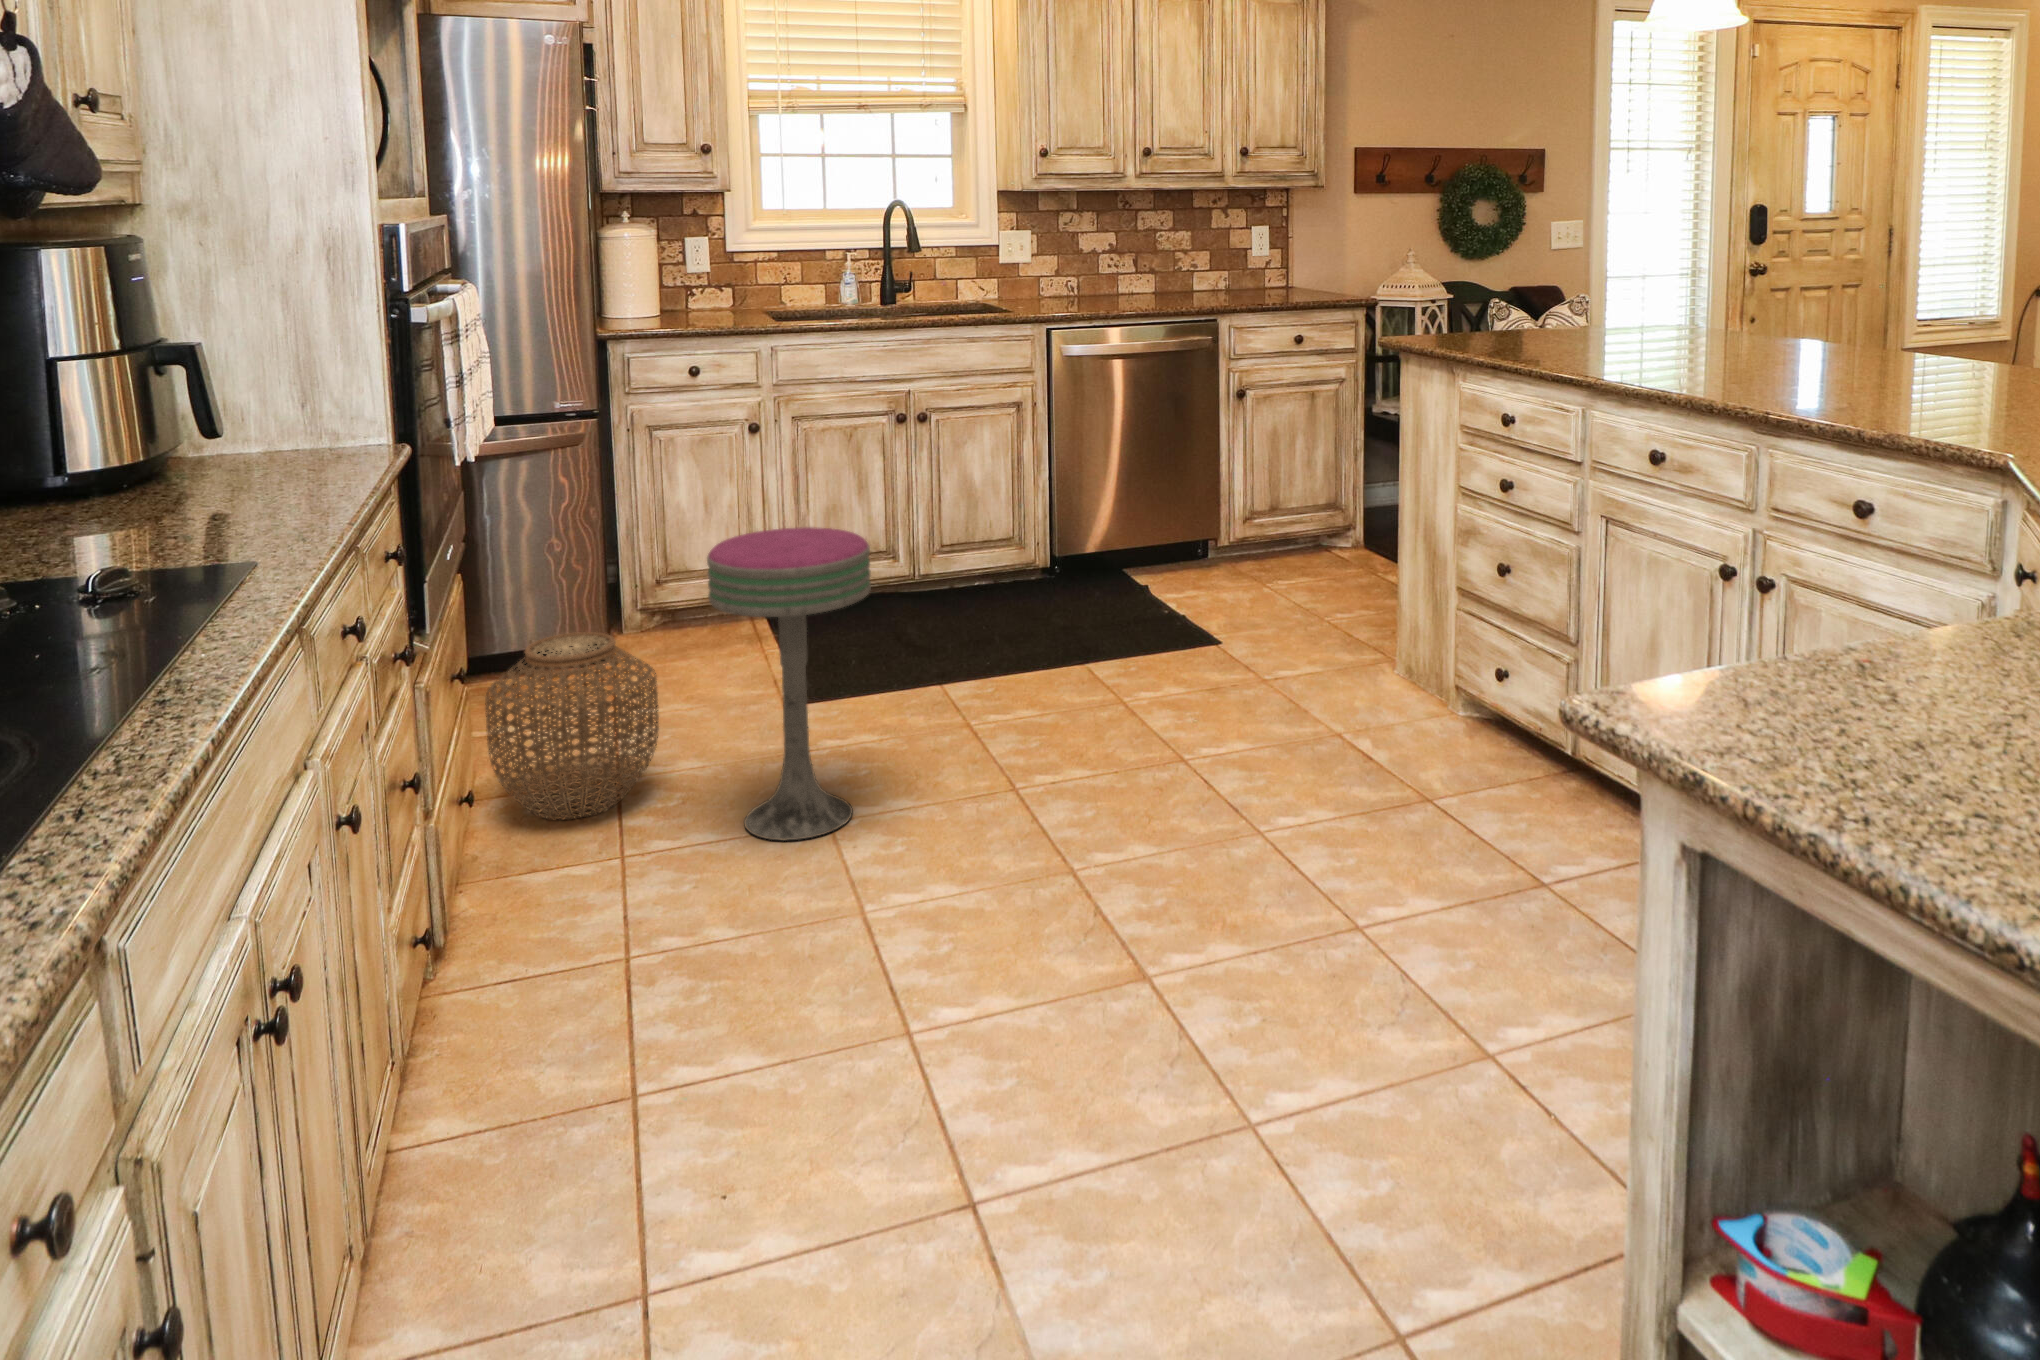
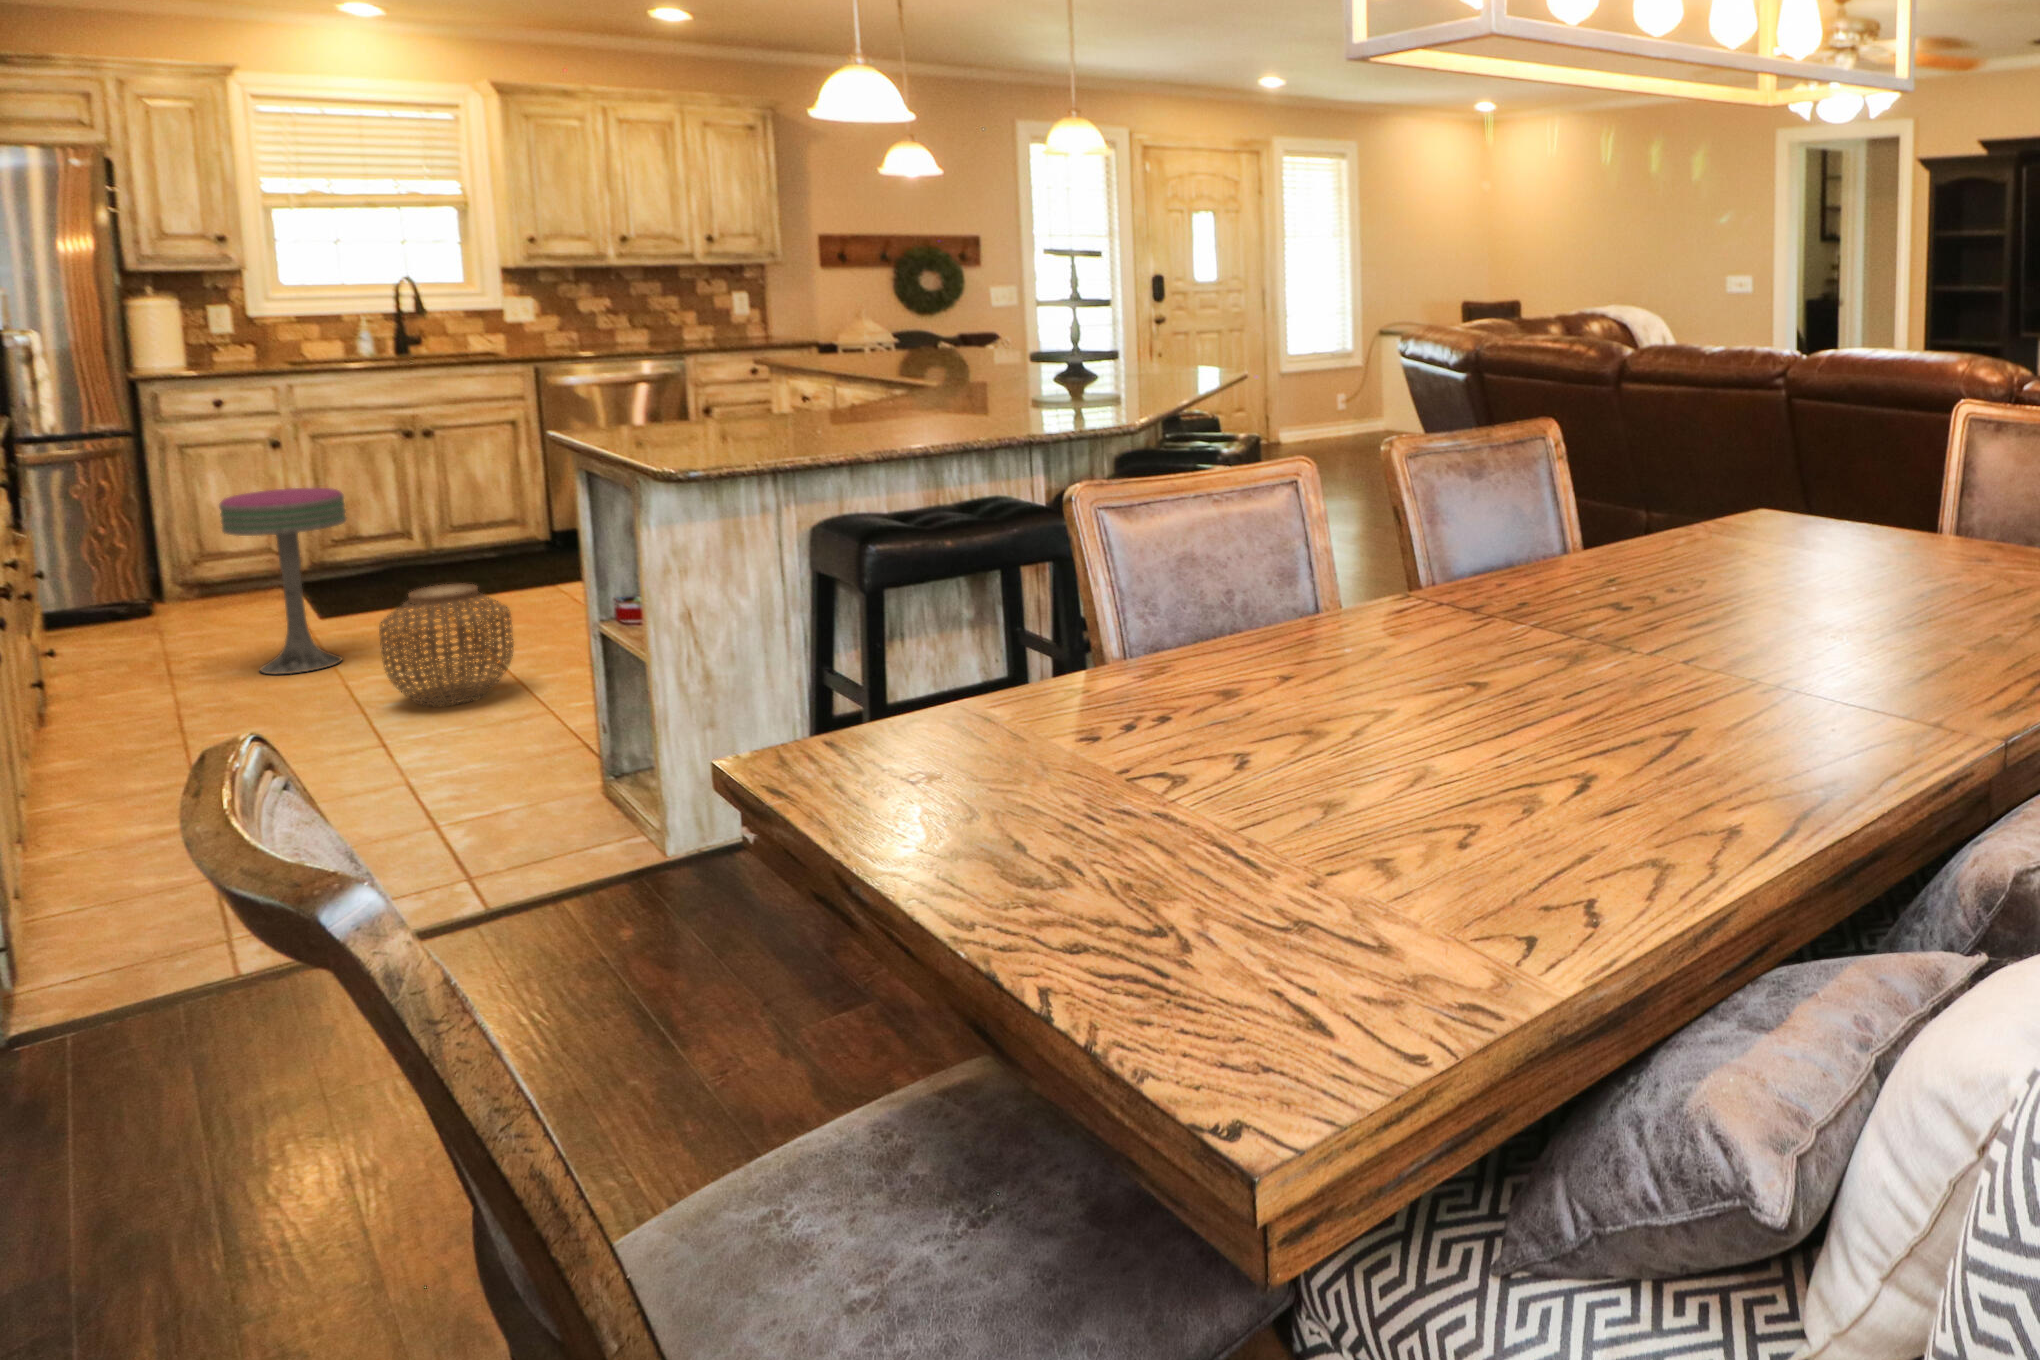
woven basket: present [485,632,659,820] -> present [379,584,513,707]

